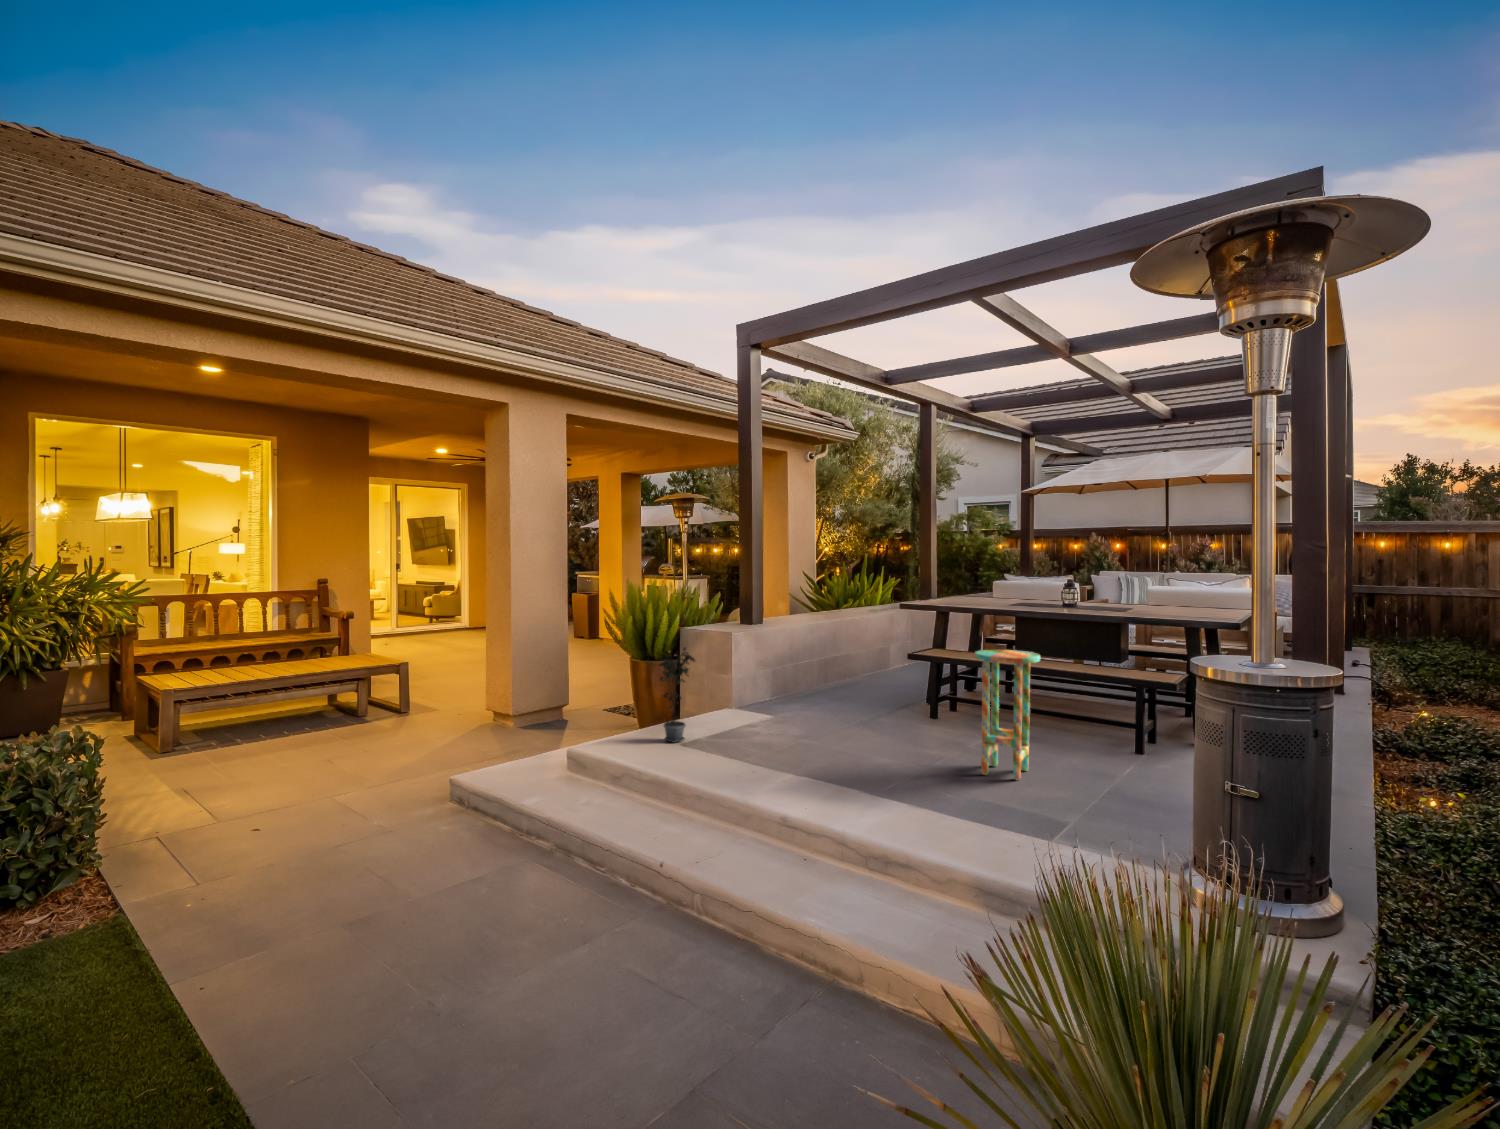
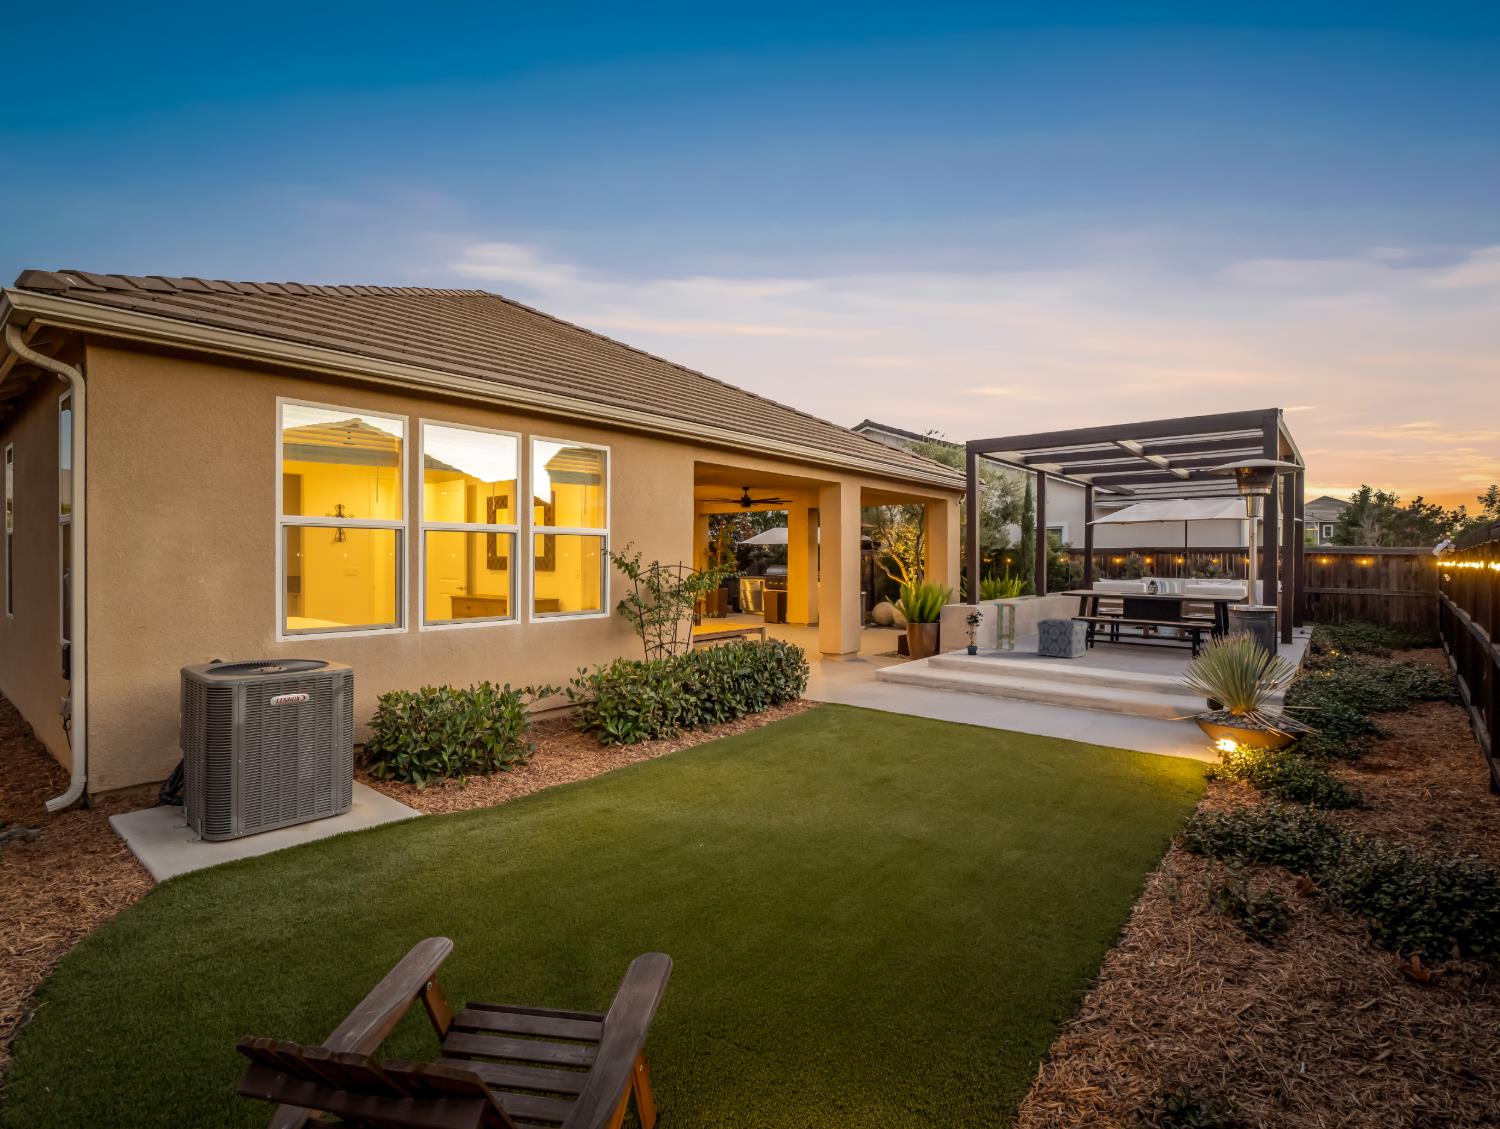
side table: present [975,650,1040,780] -> present [994,603,1019,650]
ottoman: none [808,664,915,756] -> present [1037,619,1087,658]

